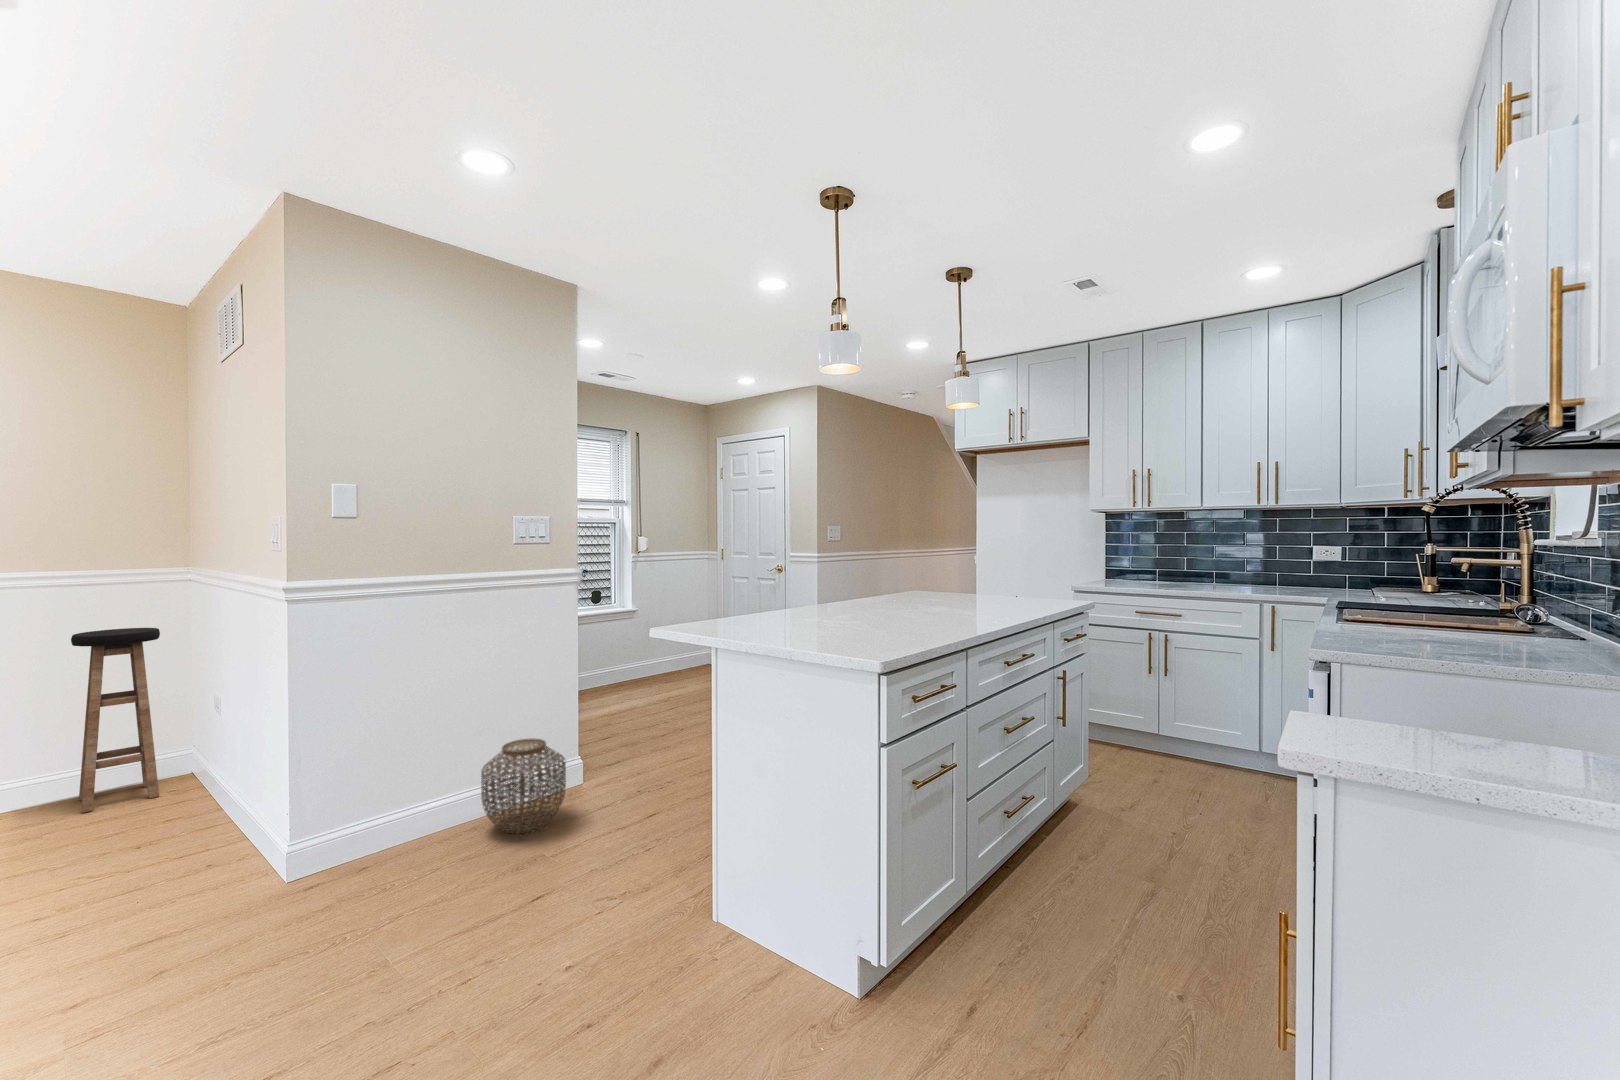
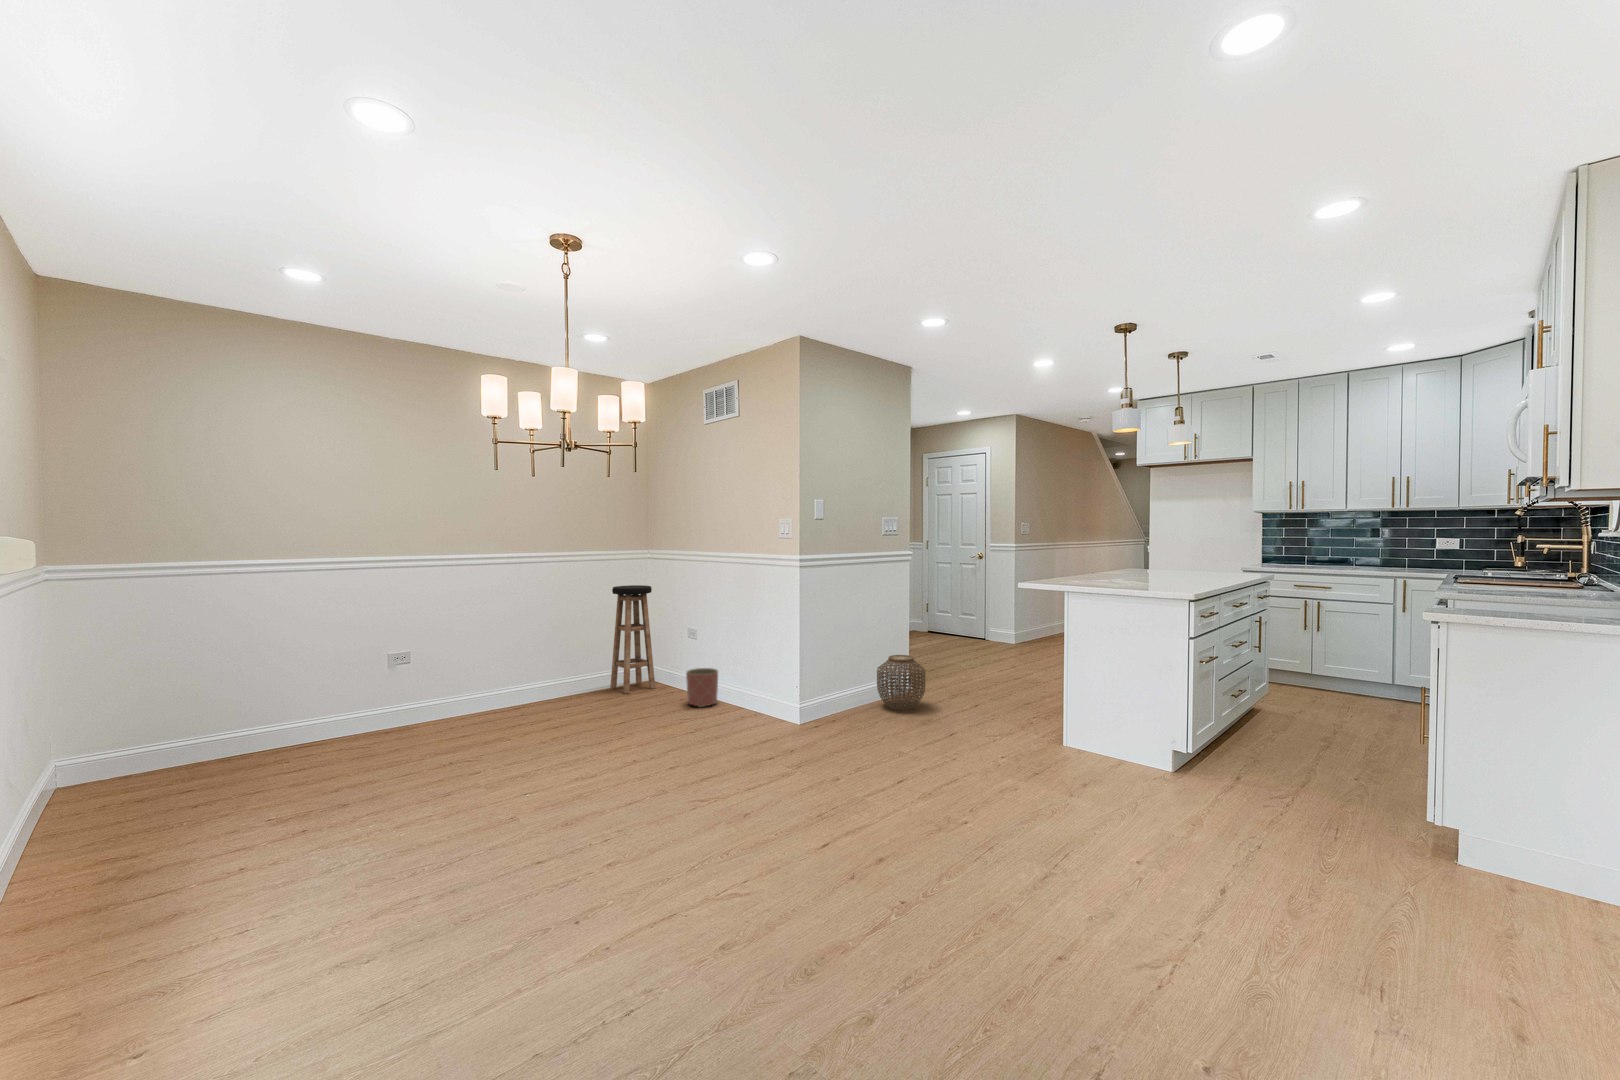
planter: none [147,769,220,844] -> present [686,668,718,707]

